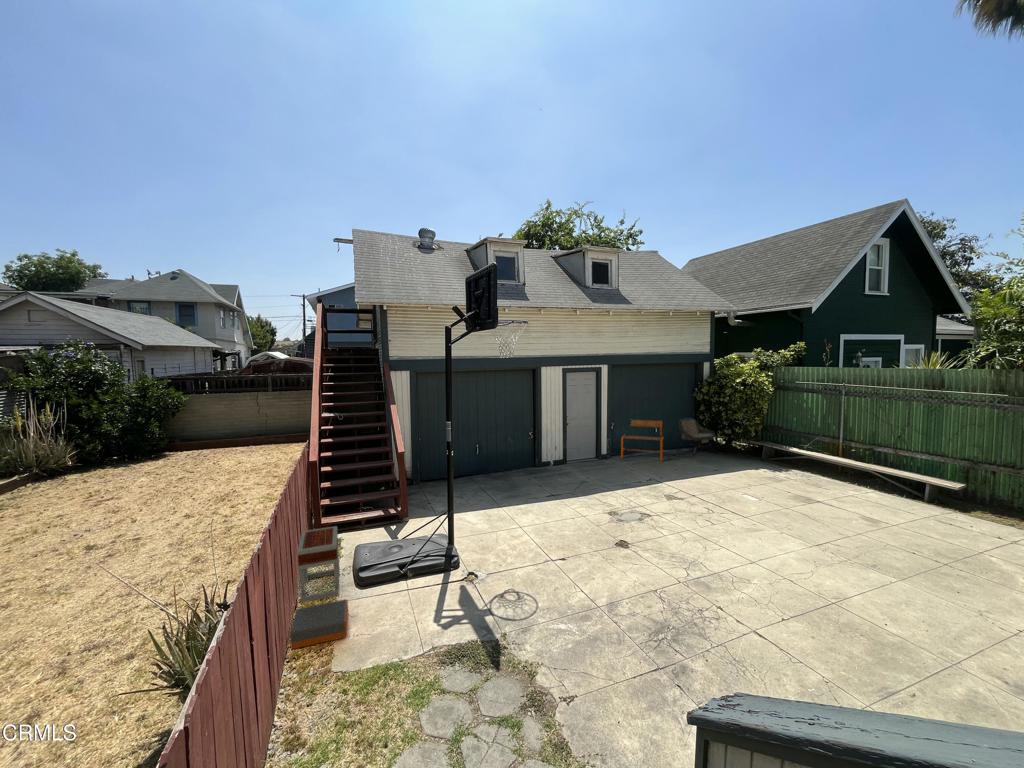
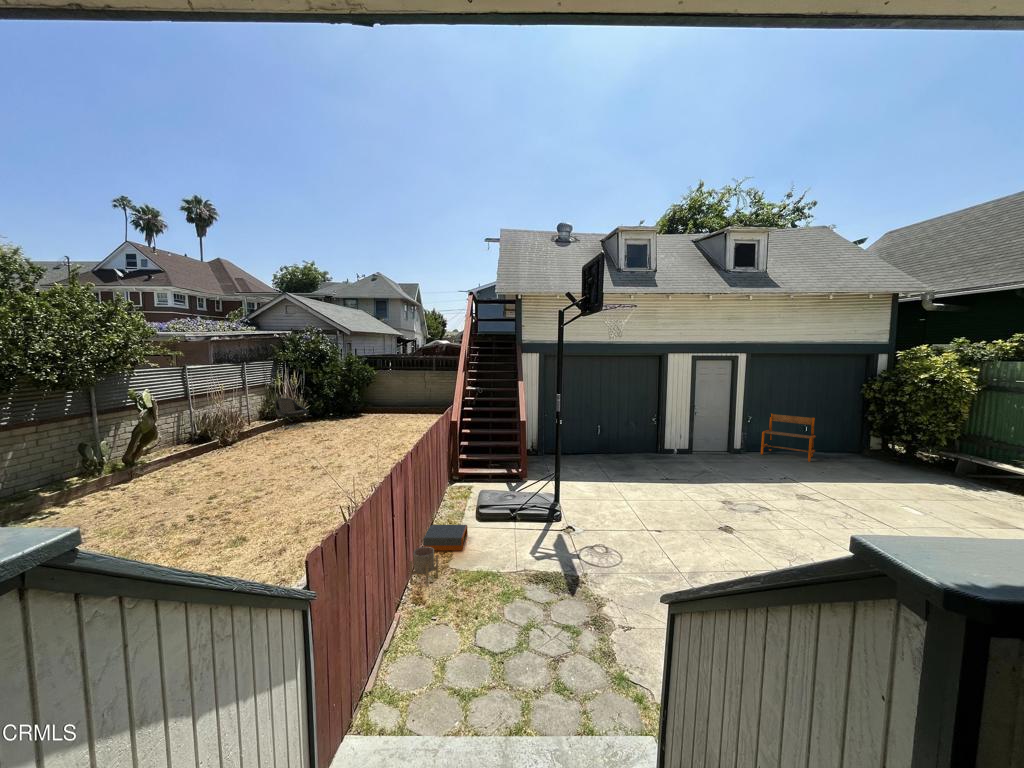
lounge chair: present [679,418,715,453] -> present [275,398,307,427]
side table: present [297,526,340,603] -> none [435,472,468,524]
planter: none [278,651,320,709] -> present [410,547,438,586]

